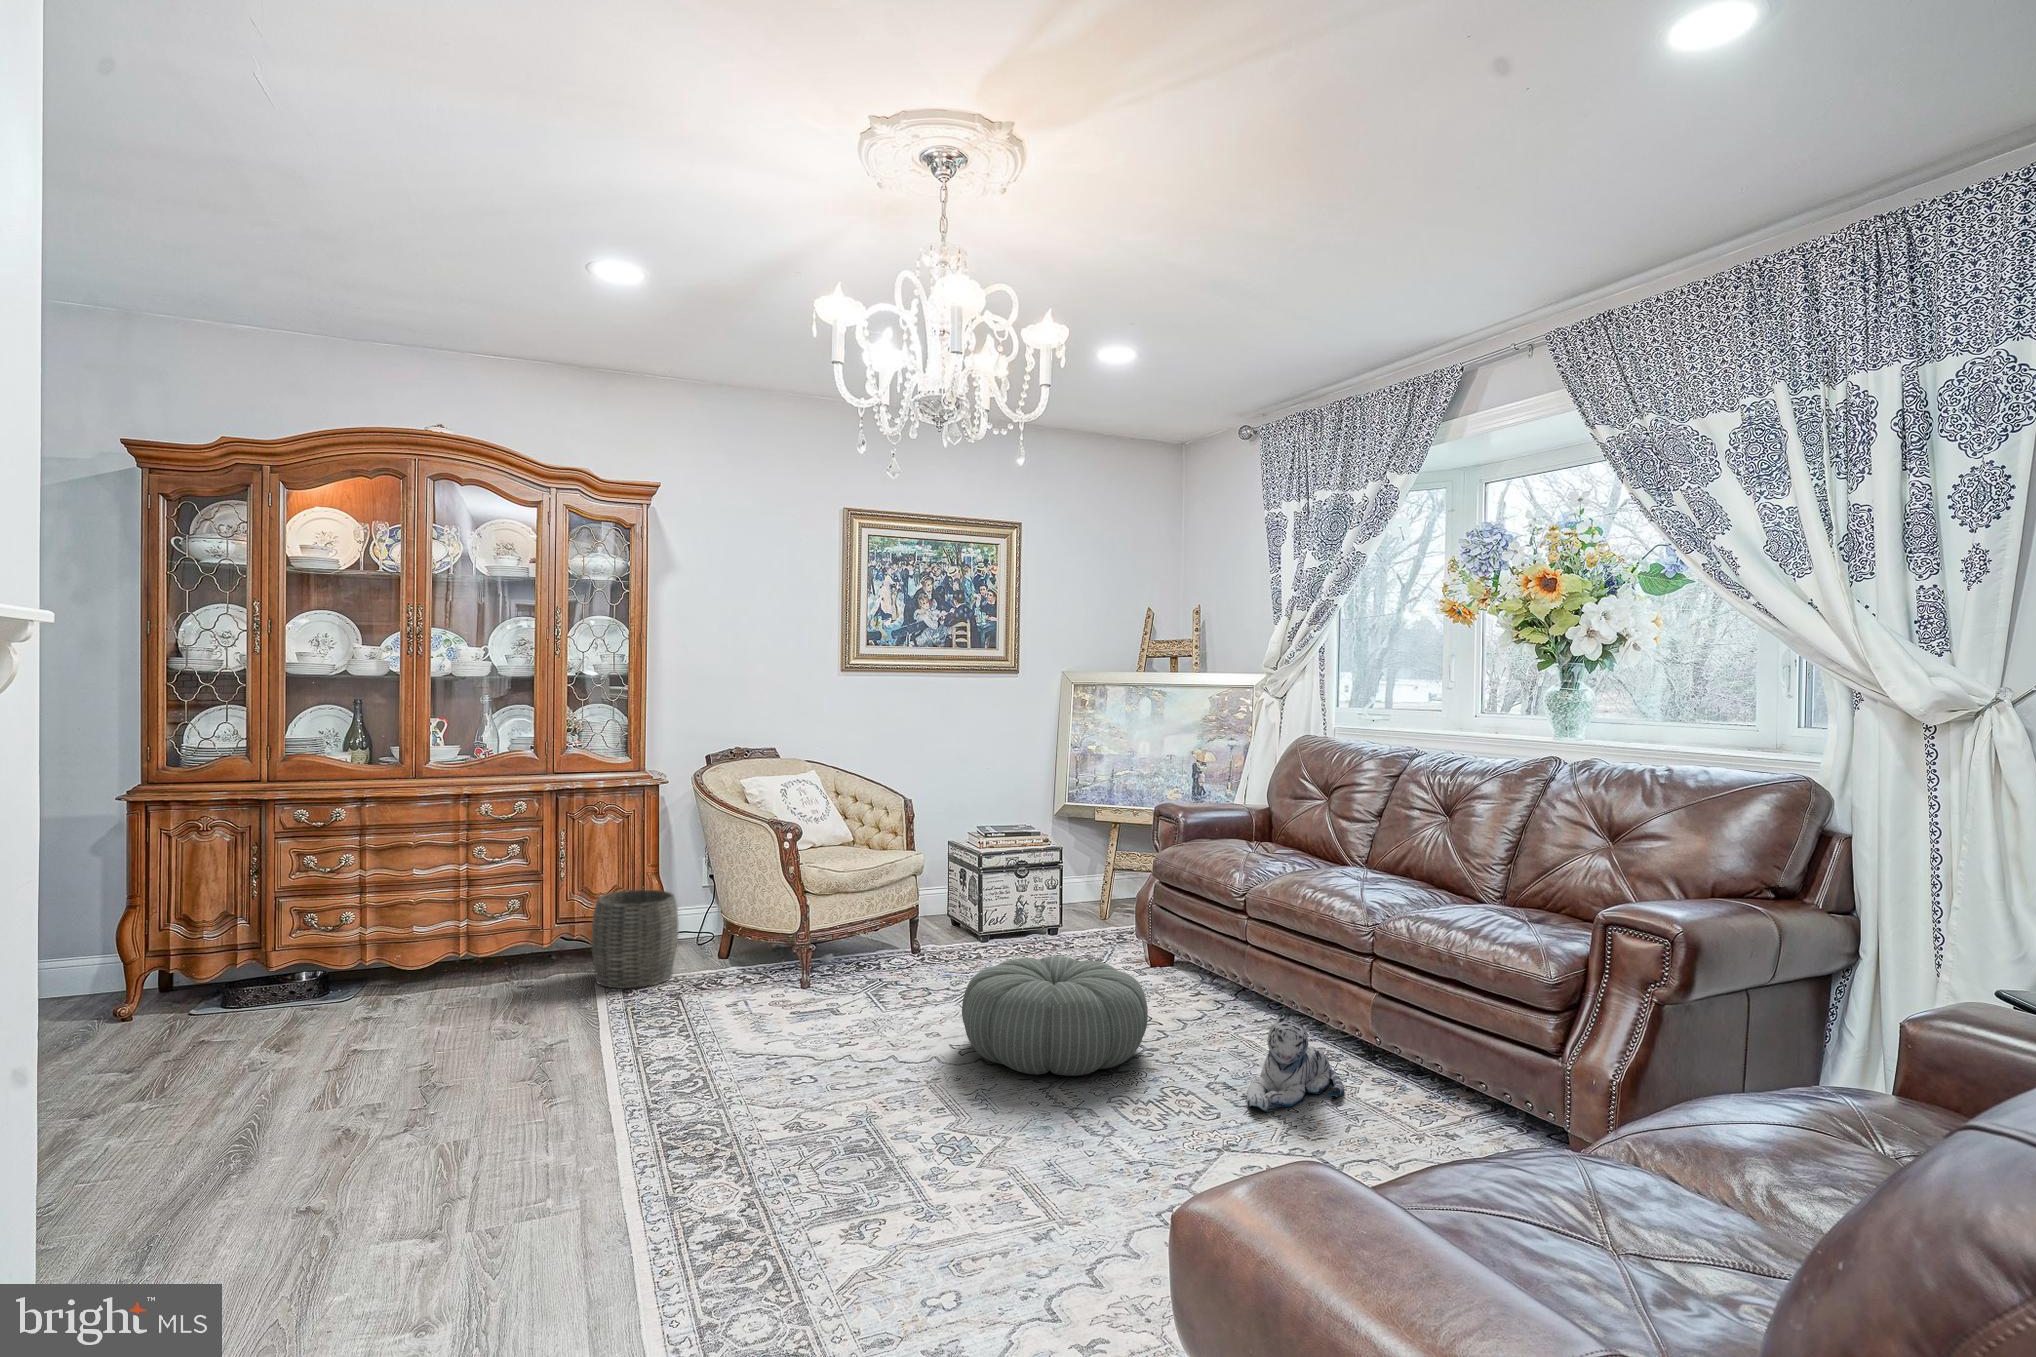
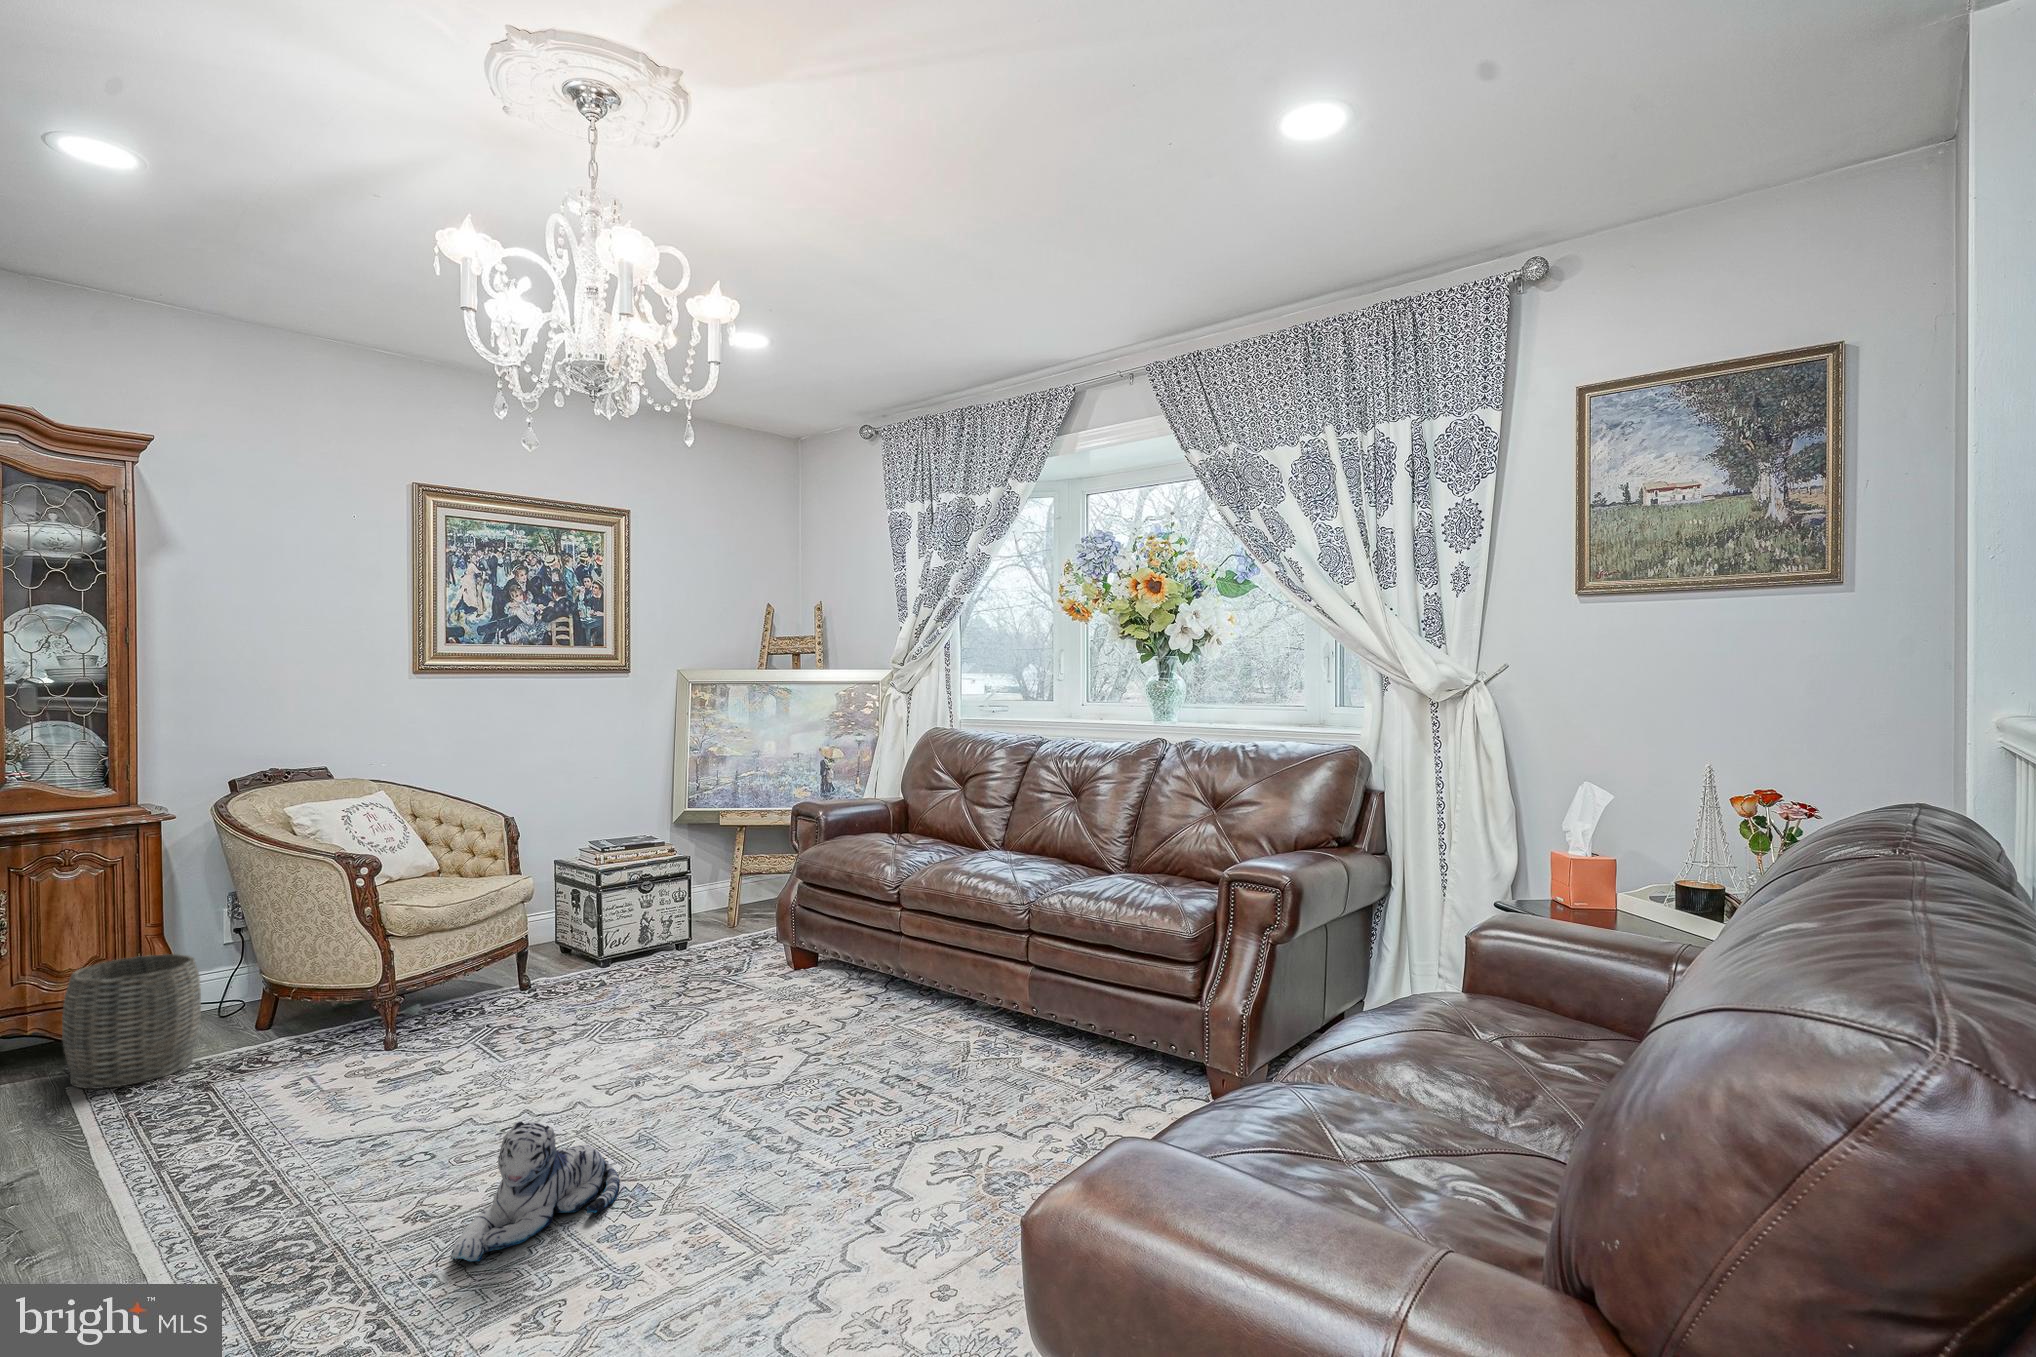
pouf: present [962,956,1148,1076] -> none [608,971,814,1101]
plush toy: present [1247,1017,1344,1111] -> present [451,1121,620,1261]

